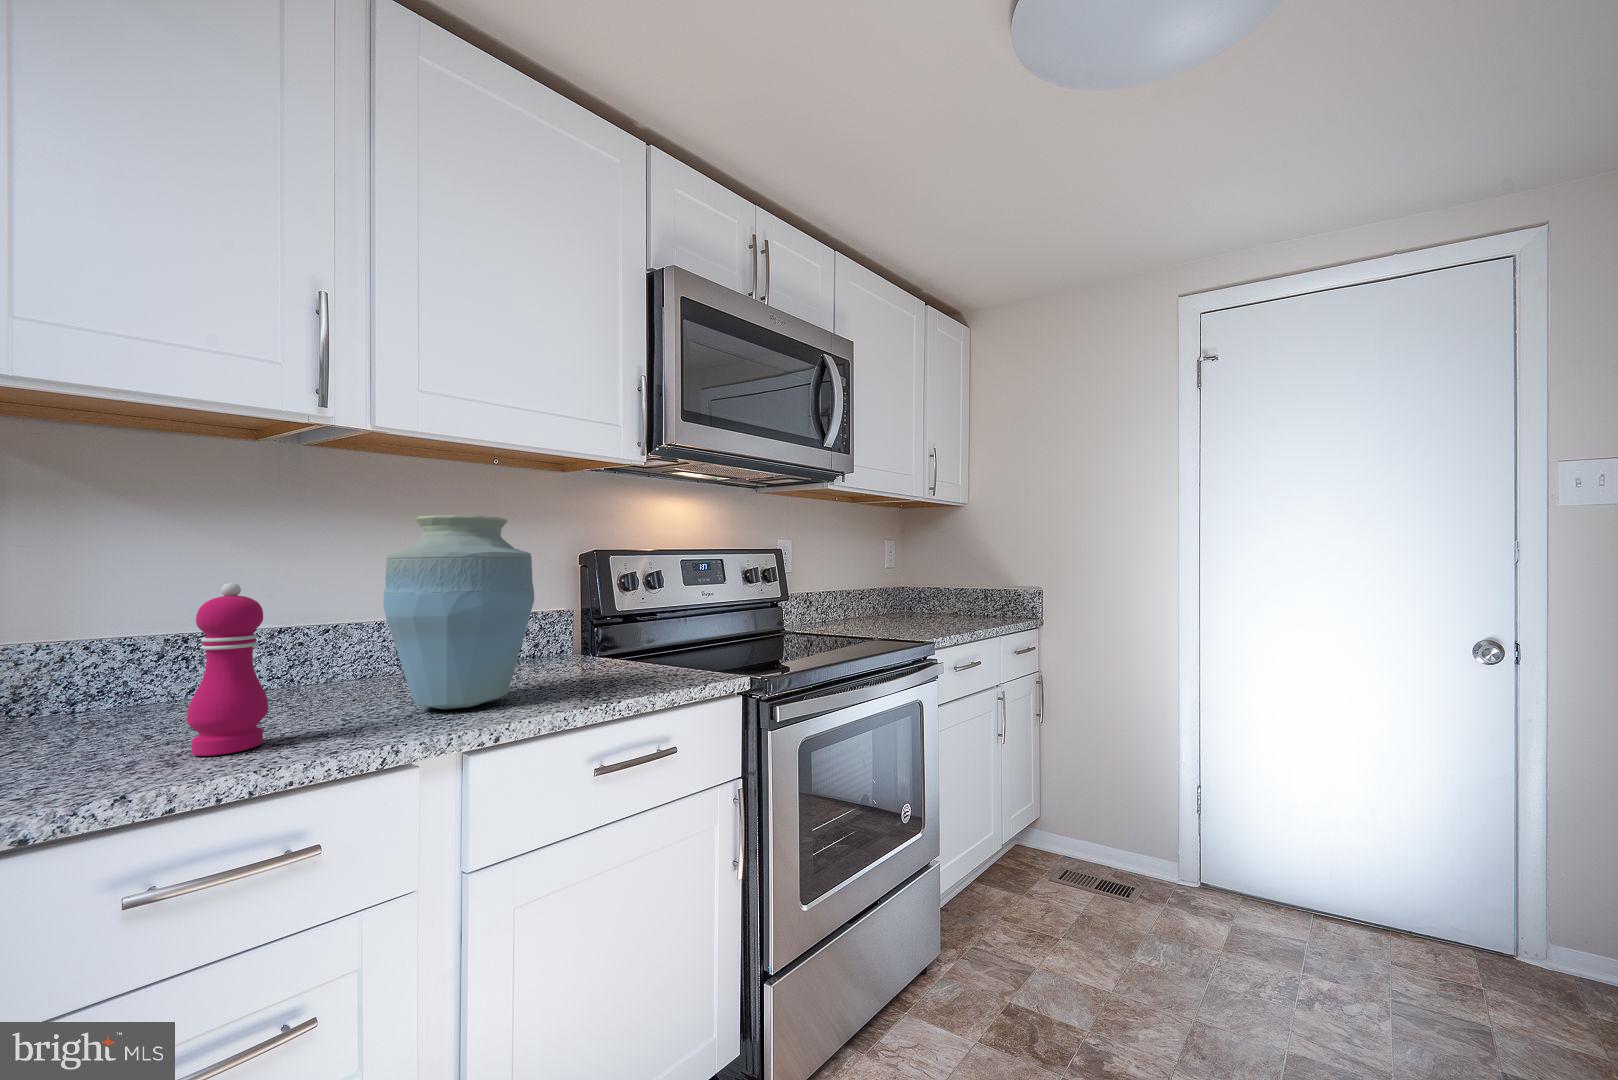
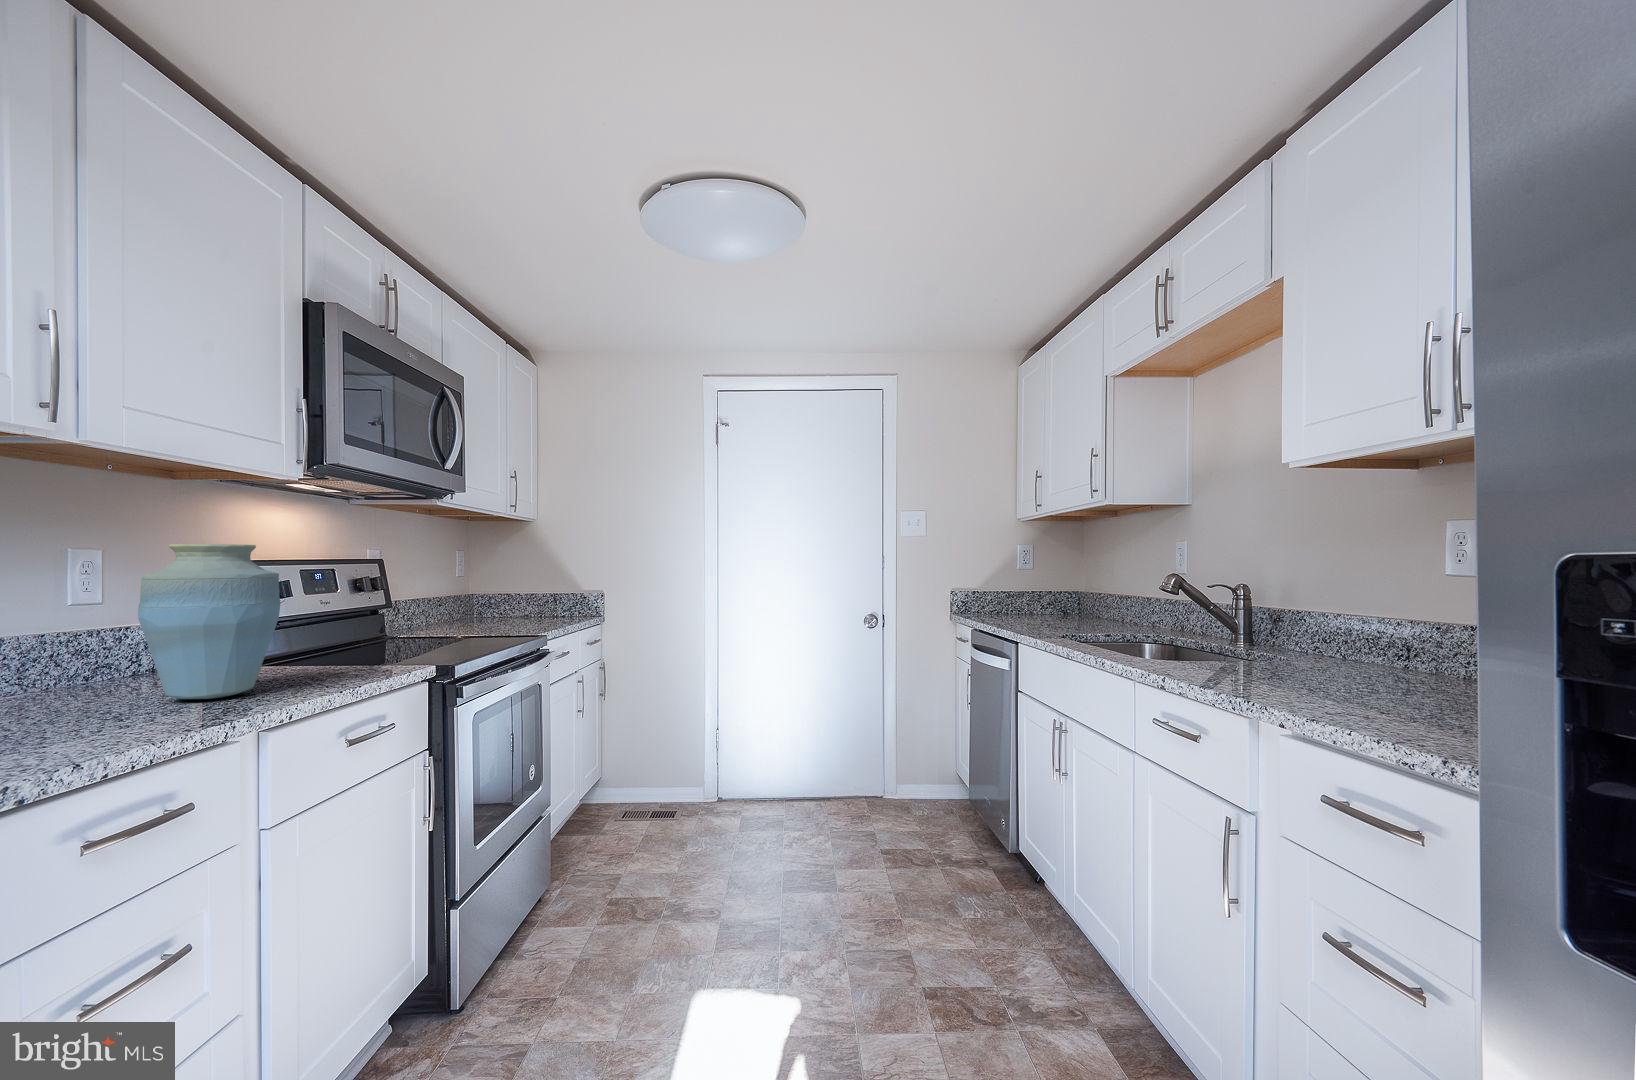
pepper mill: present [186,583,268,756] -> none [49,602,118,735]

